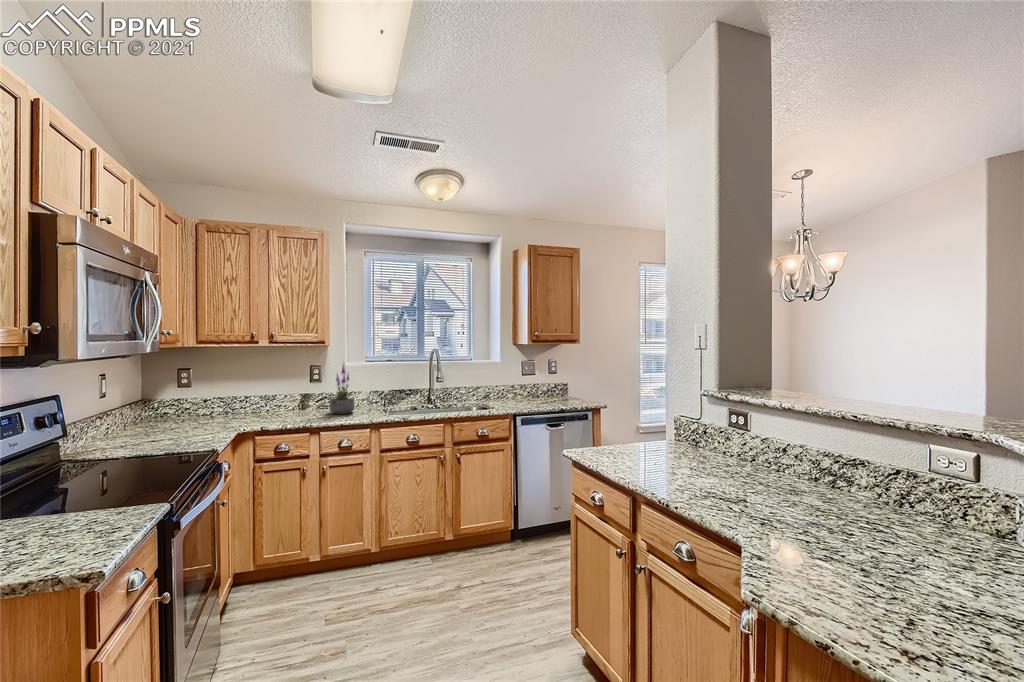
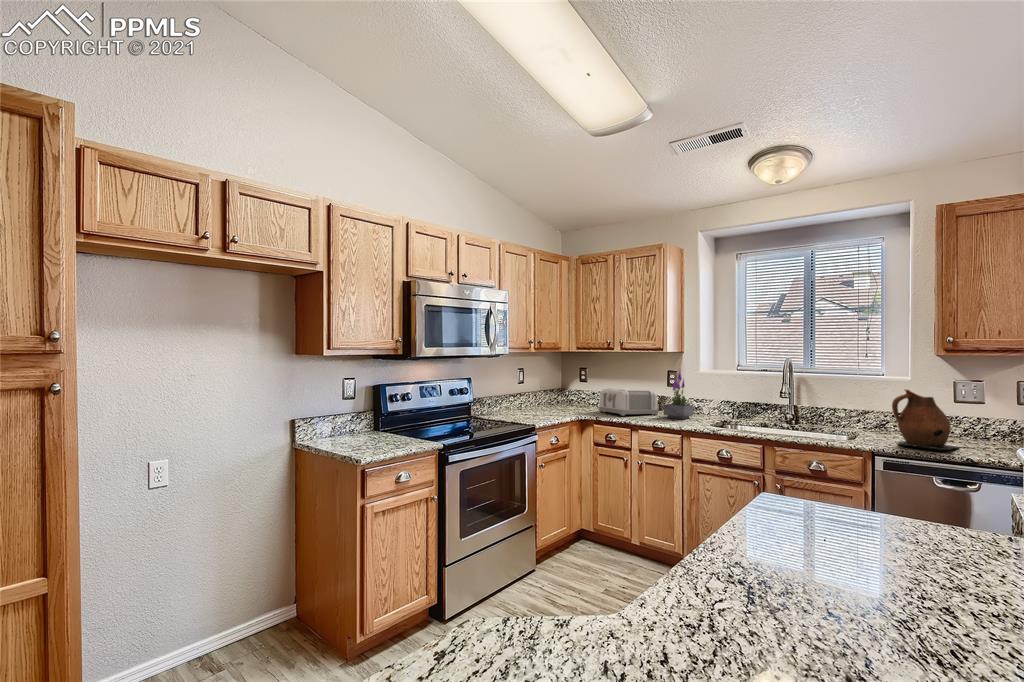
ceramic pitcher: none [512,369,544,407] -> present [892,390,959,450]
toaster: none [241,387,315,420] -> present [599,388,658,416]

